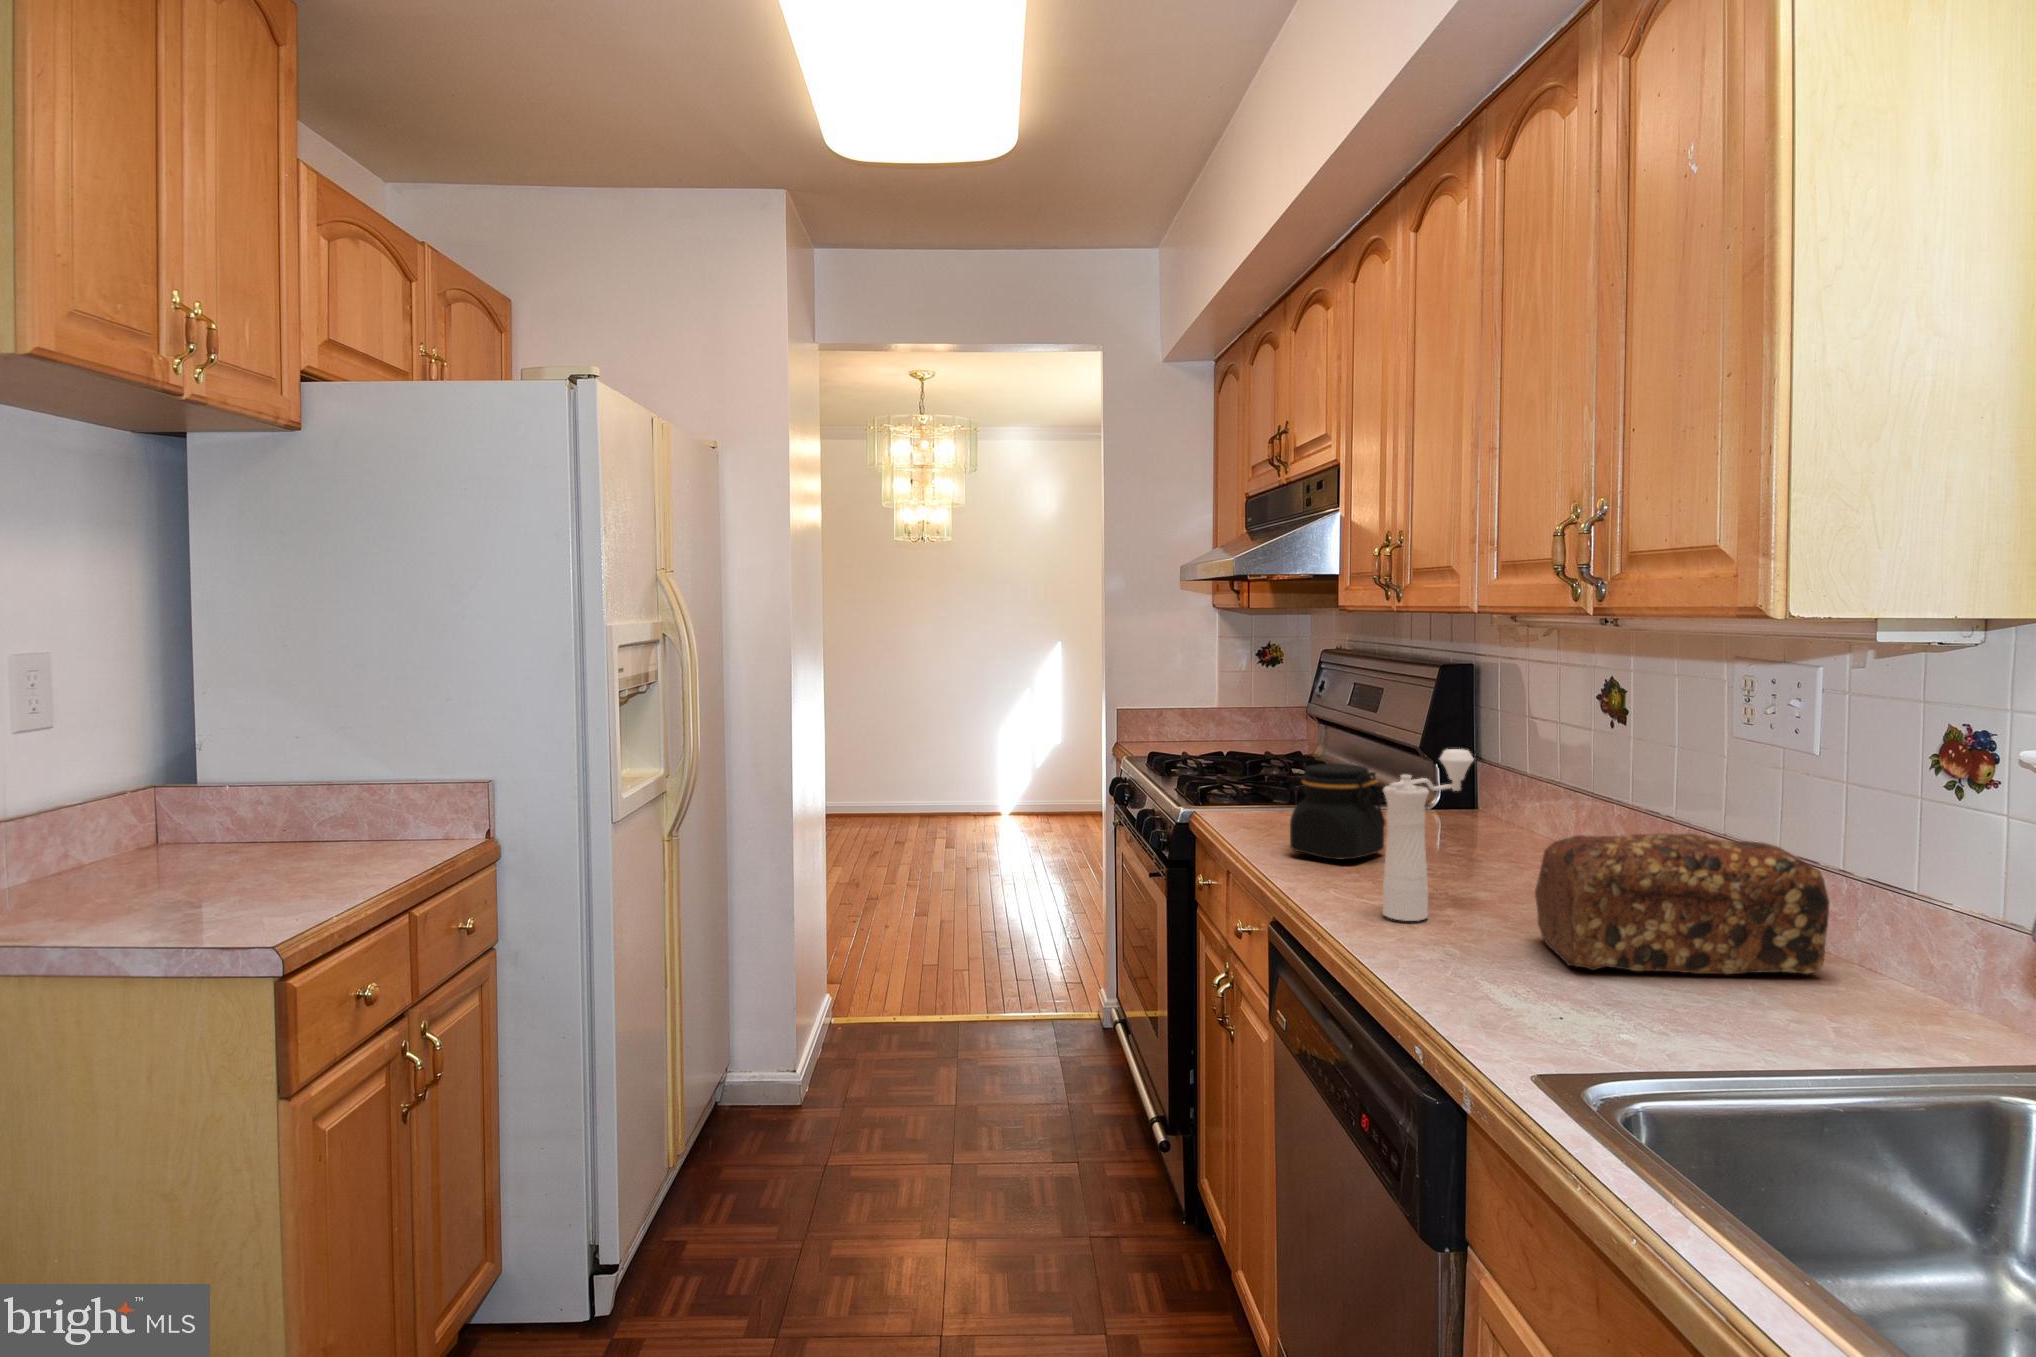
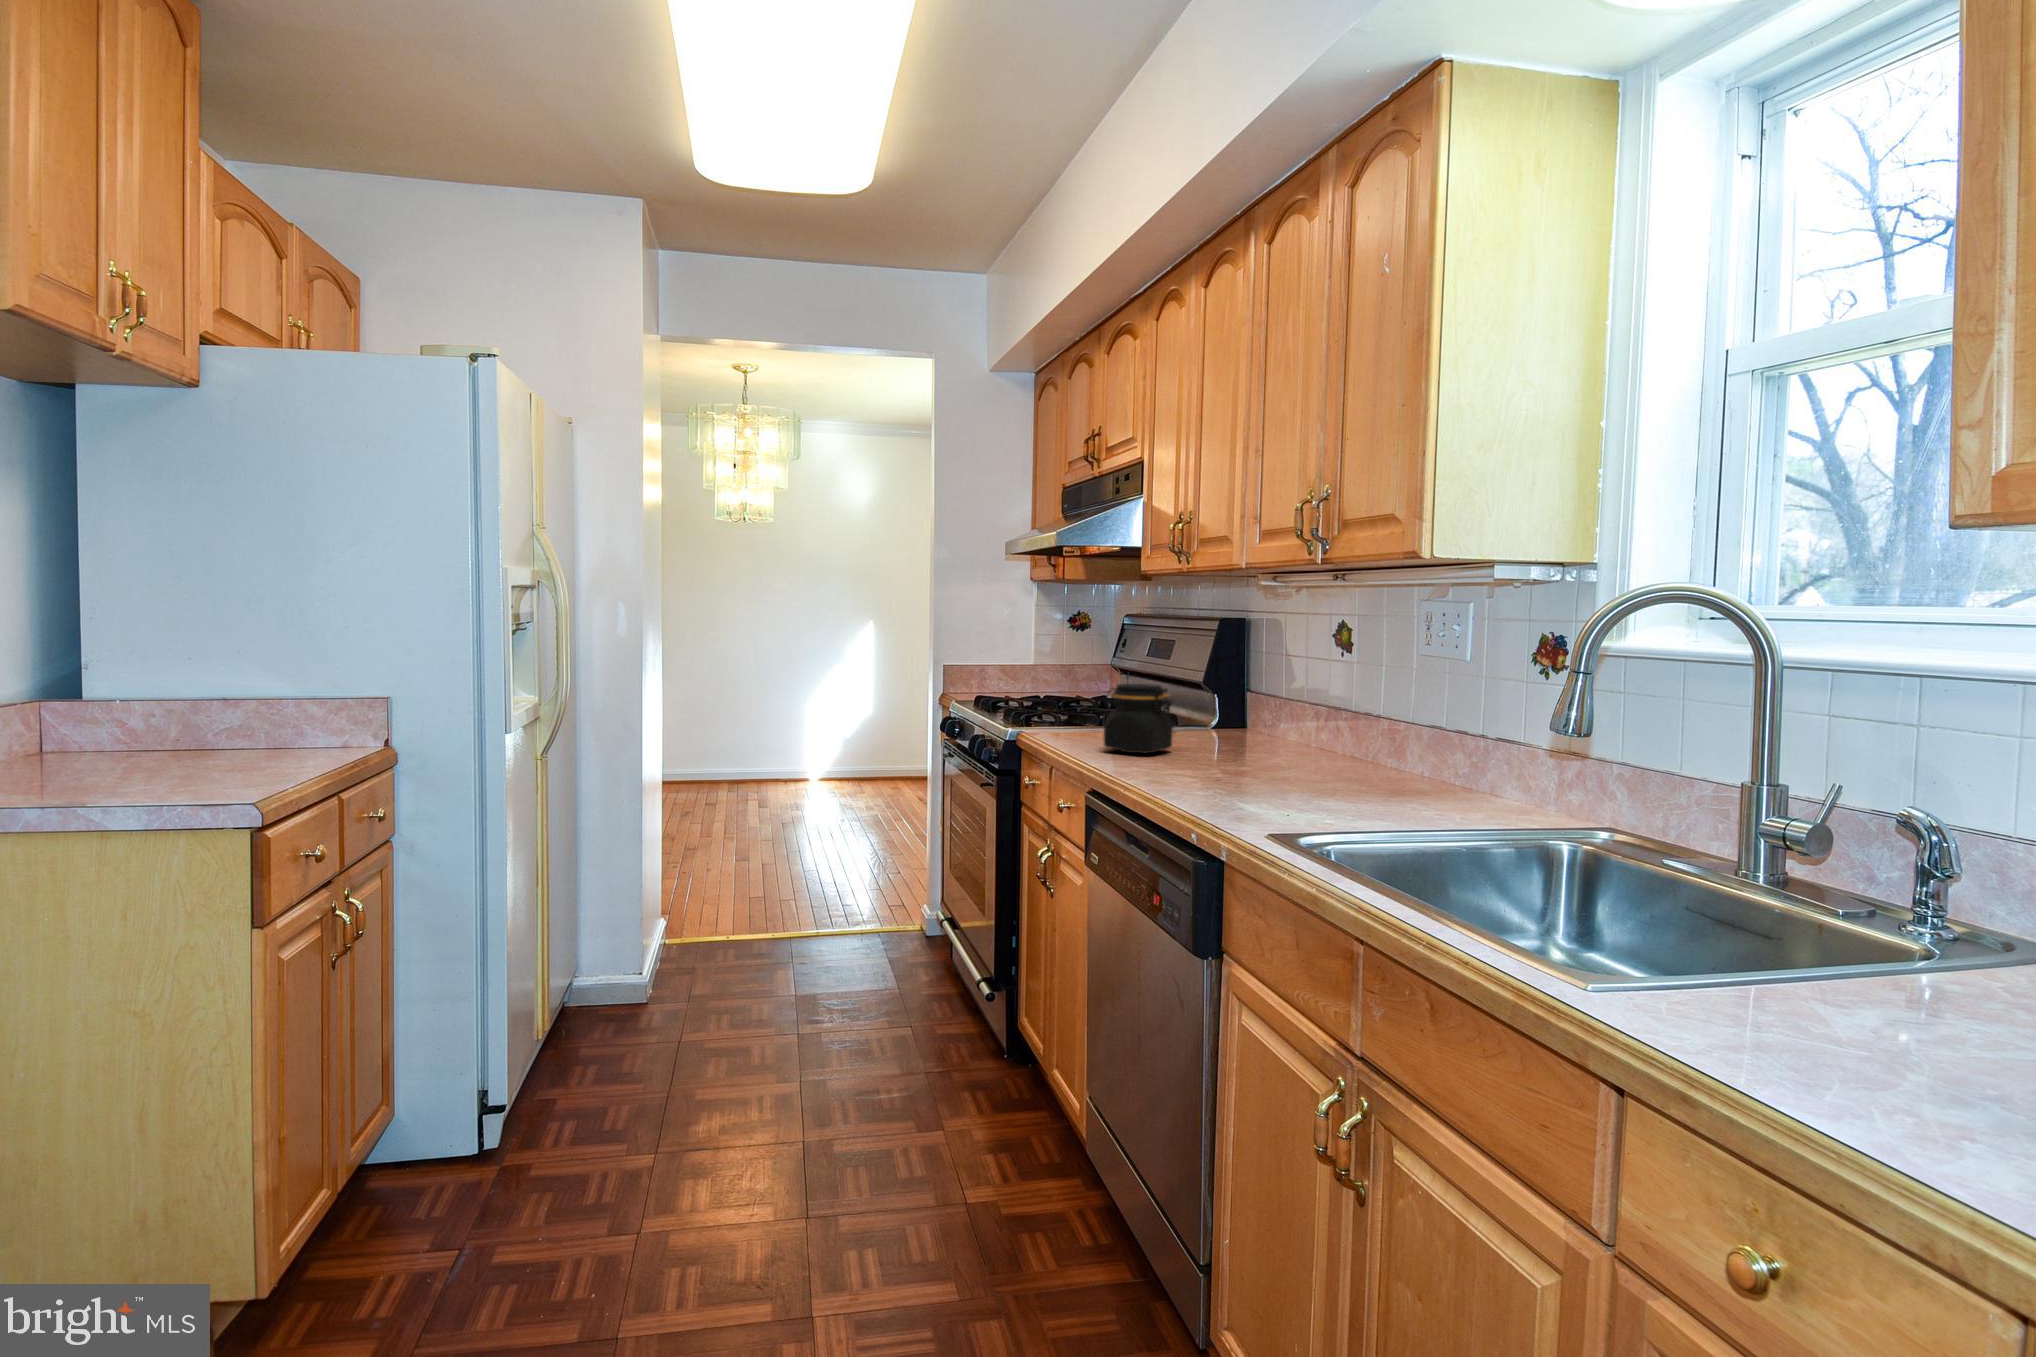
pepper mill: present [1383,749,1474,921] -> none [1174,663,1239,781]
bread loaf: present [1535,834,1829,974] -> none [1277,713,1458,801]

